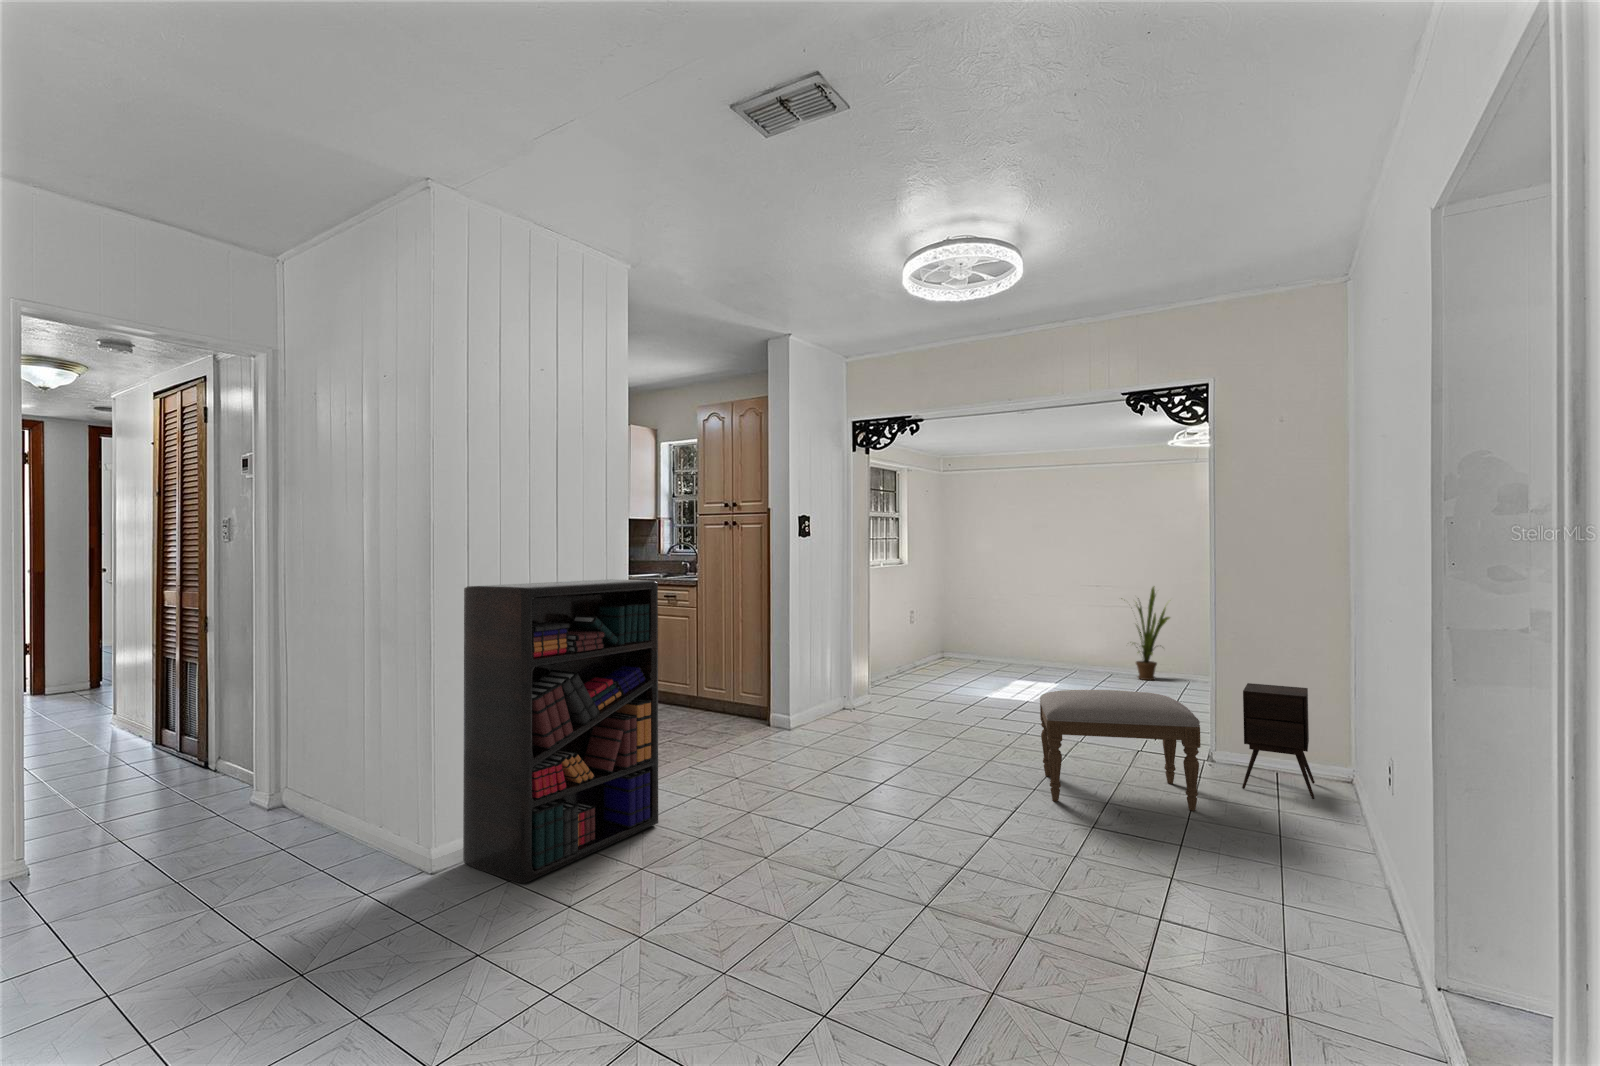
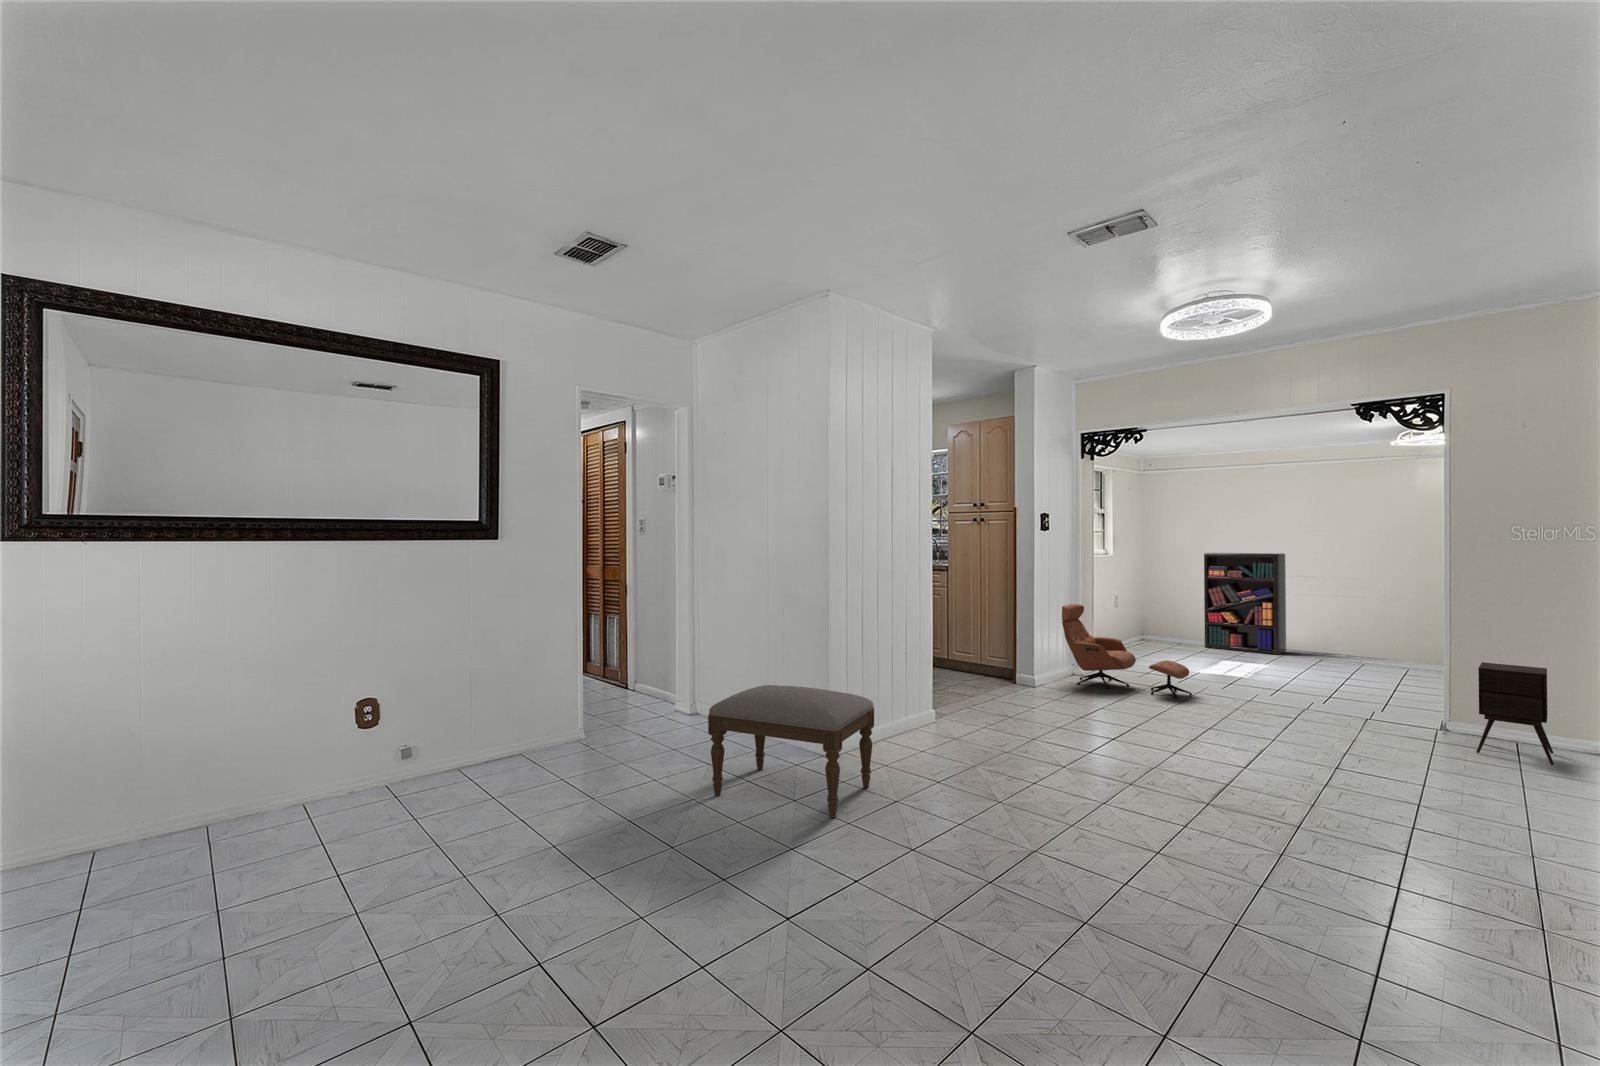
bookshelf: present [463,579,658,883] -> present [1204,553,1286,654]
house plant: present [1121,586,1170,680] -> none [1329,576,1389,664]
lounge chair: none [826,625,966,735] -> present [1062,604,1192,698]
ottoman: present [1040,690,1201,811] -> present [708,685,874,818]

